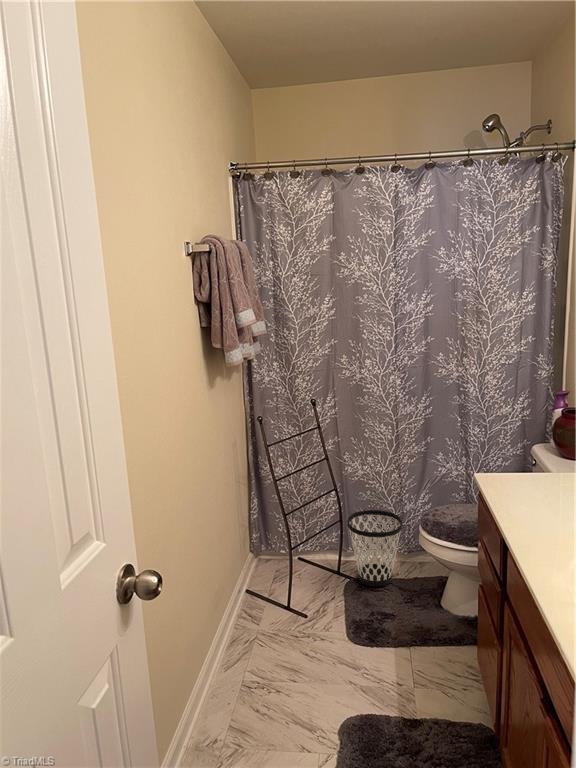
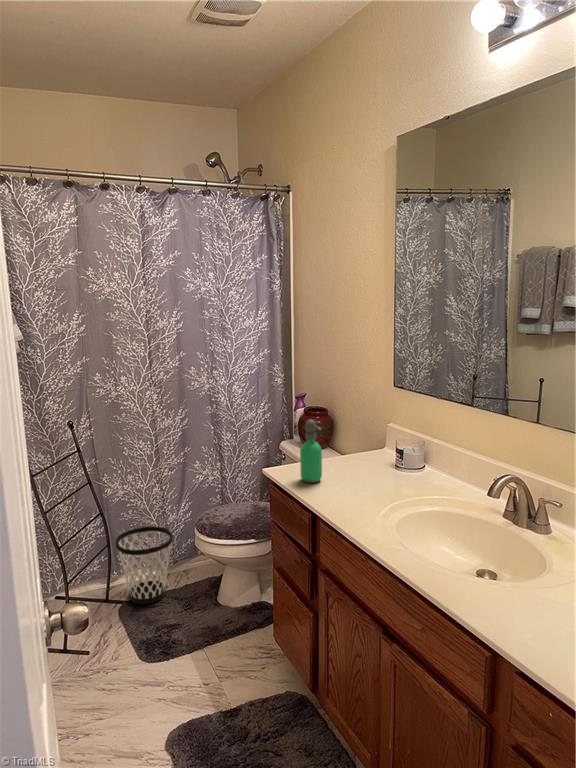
soap dispenser: none [514,424,543,500] -> present [300,419,322,483]

